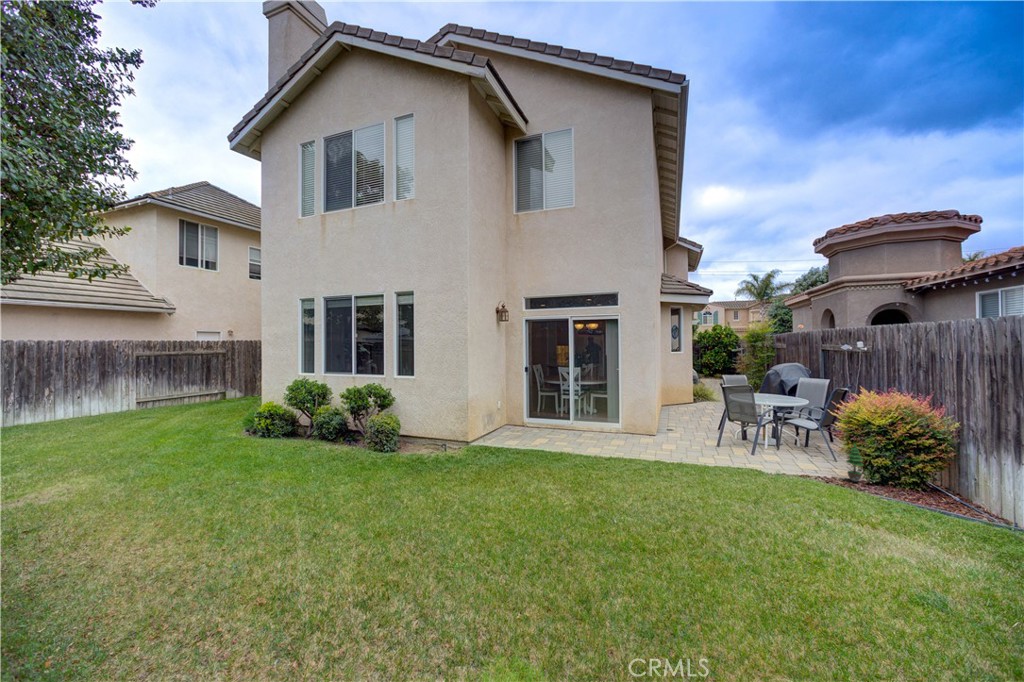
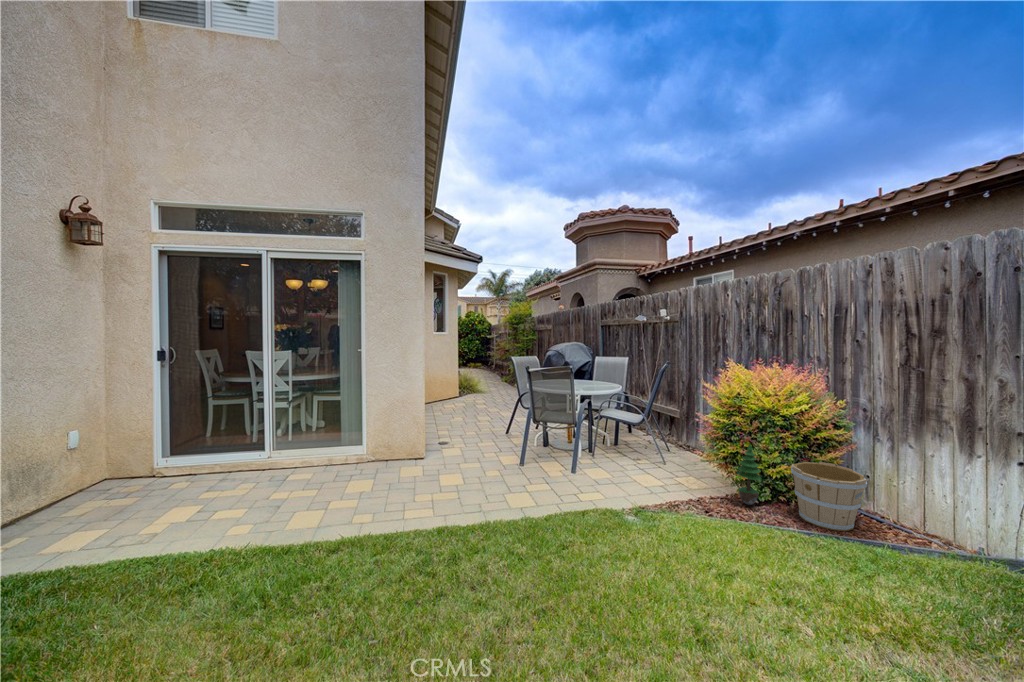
wooden bucket: none [881,459,935,502] -> present [791,462,867,531]

